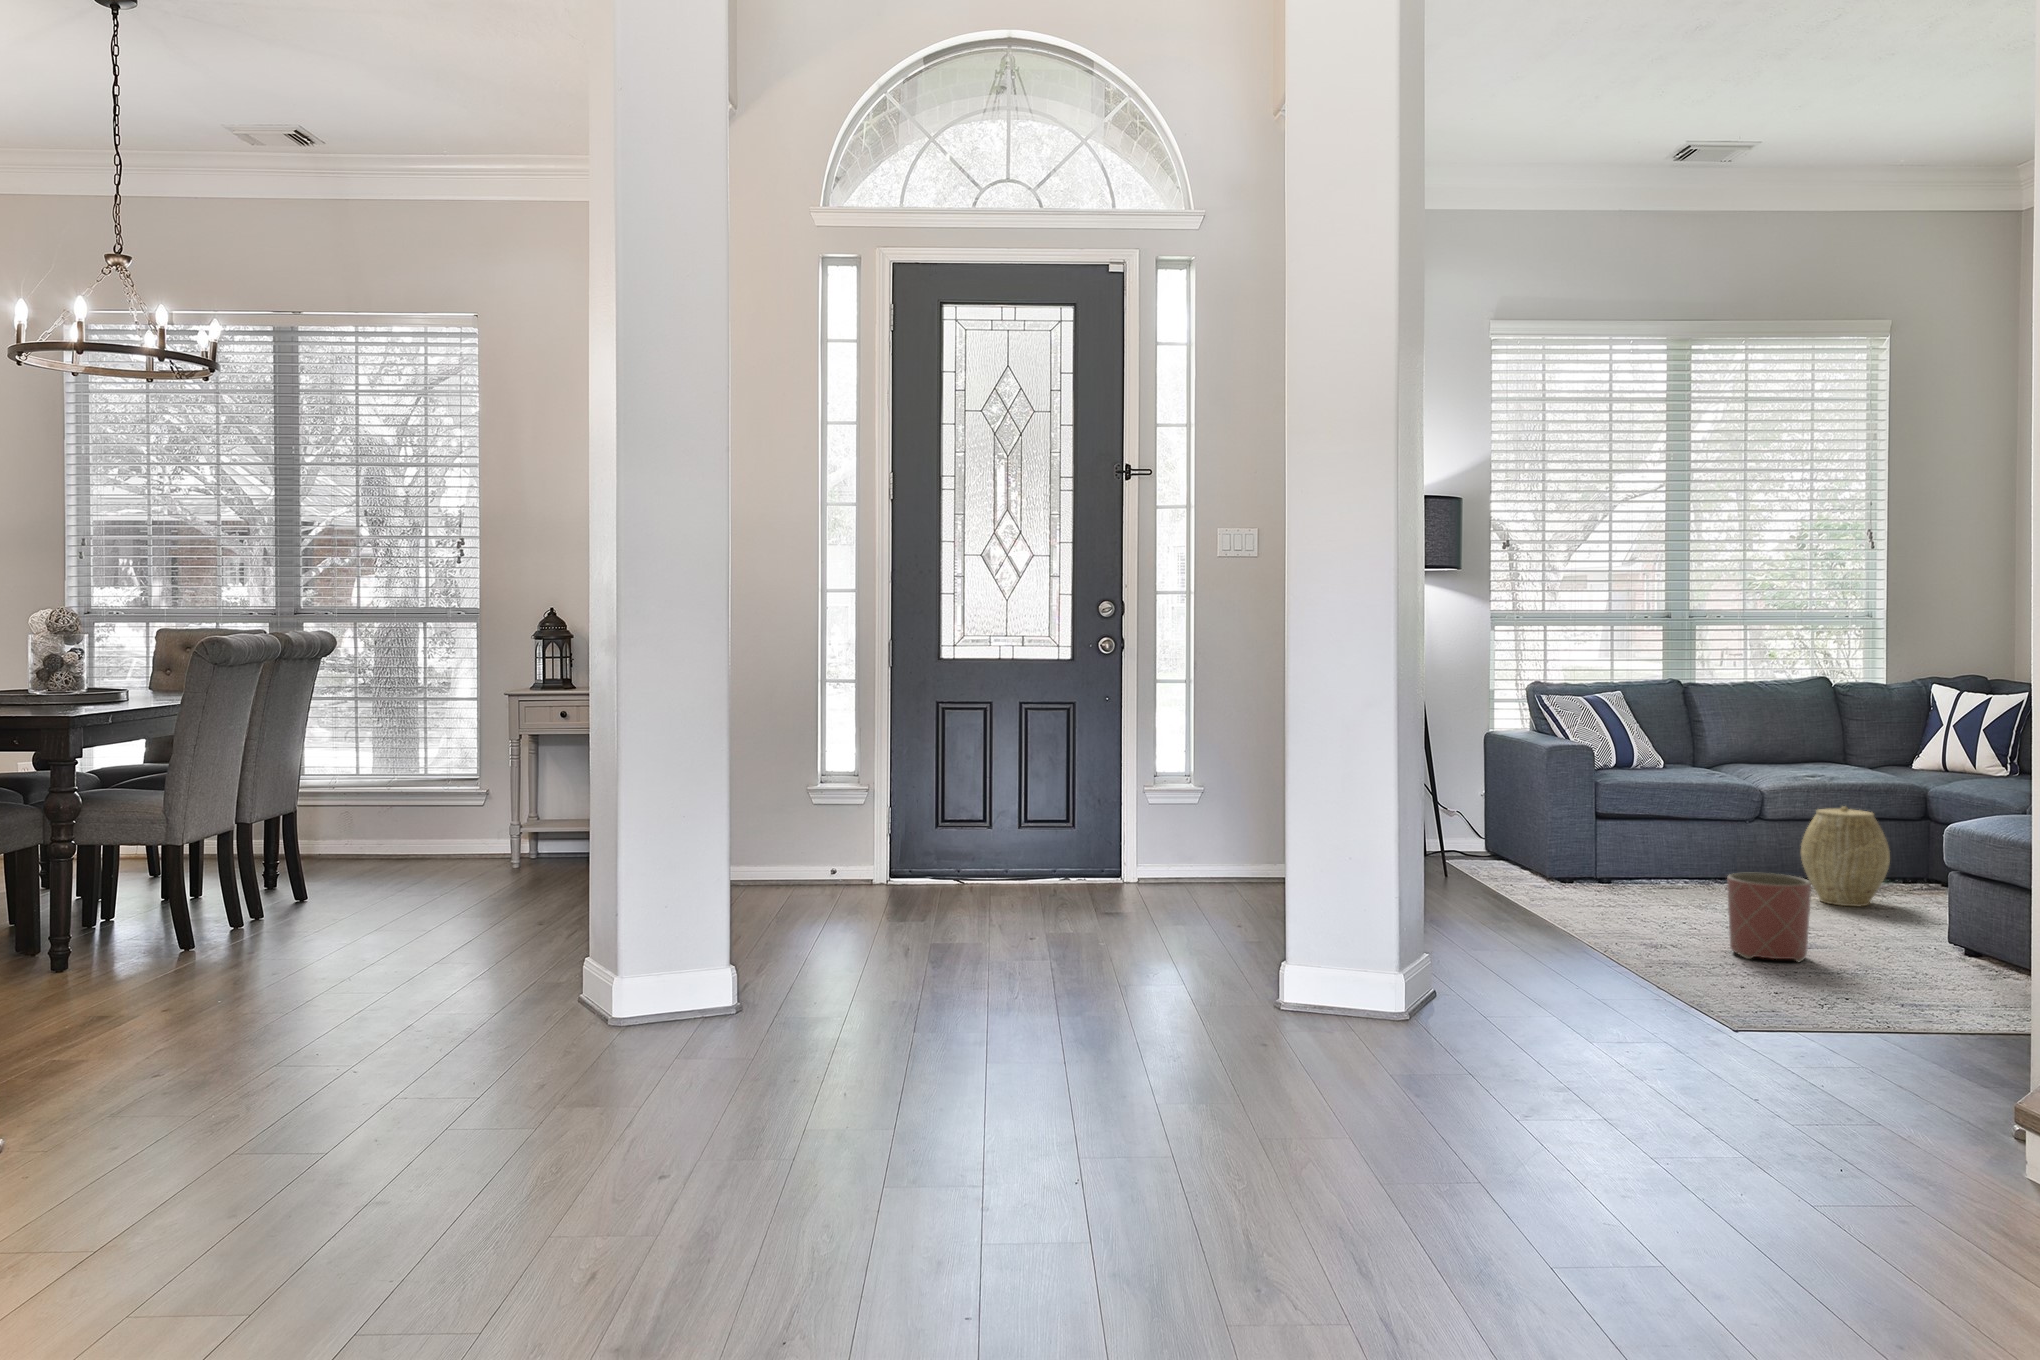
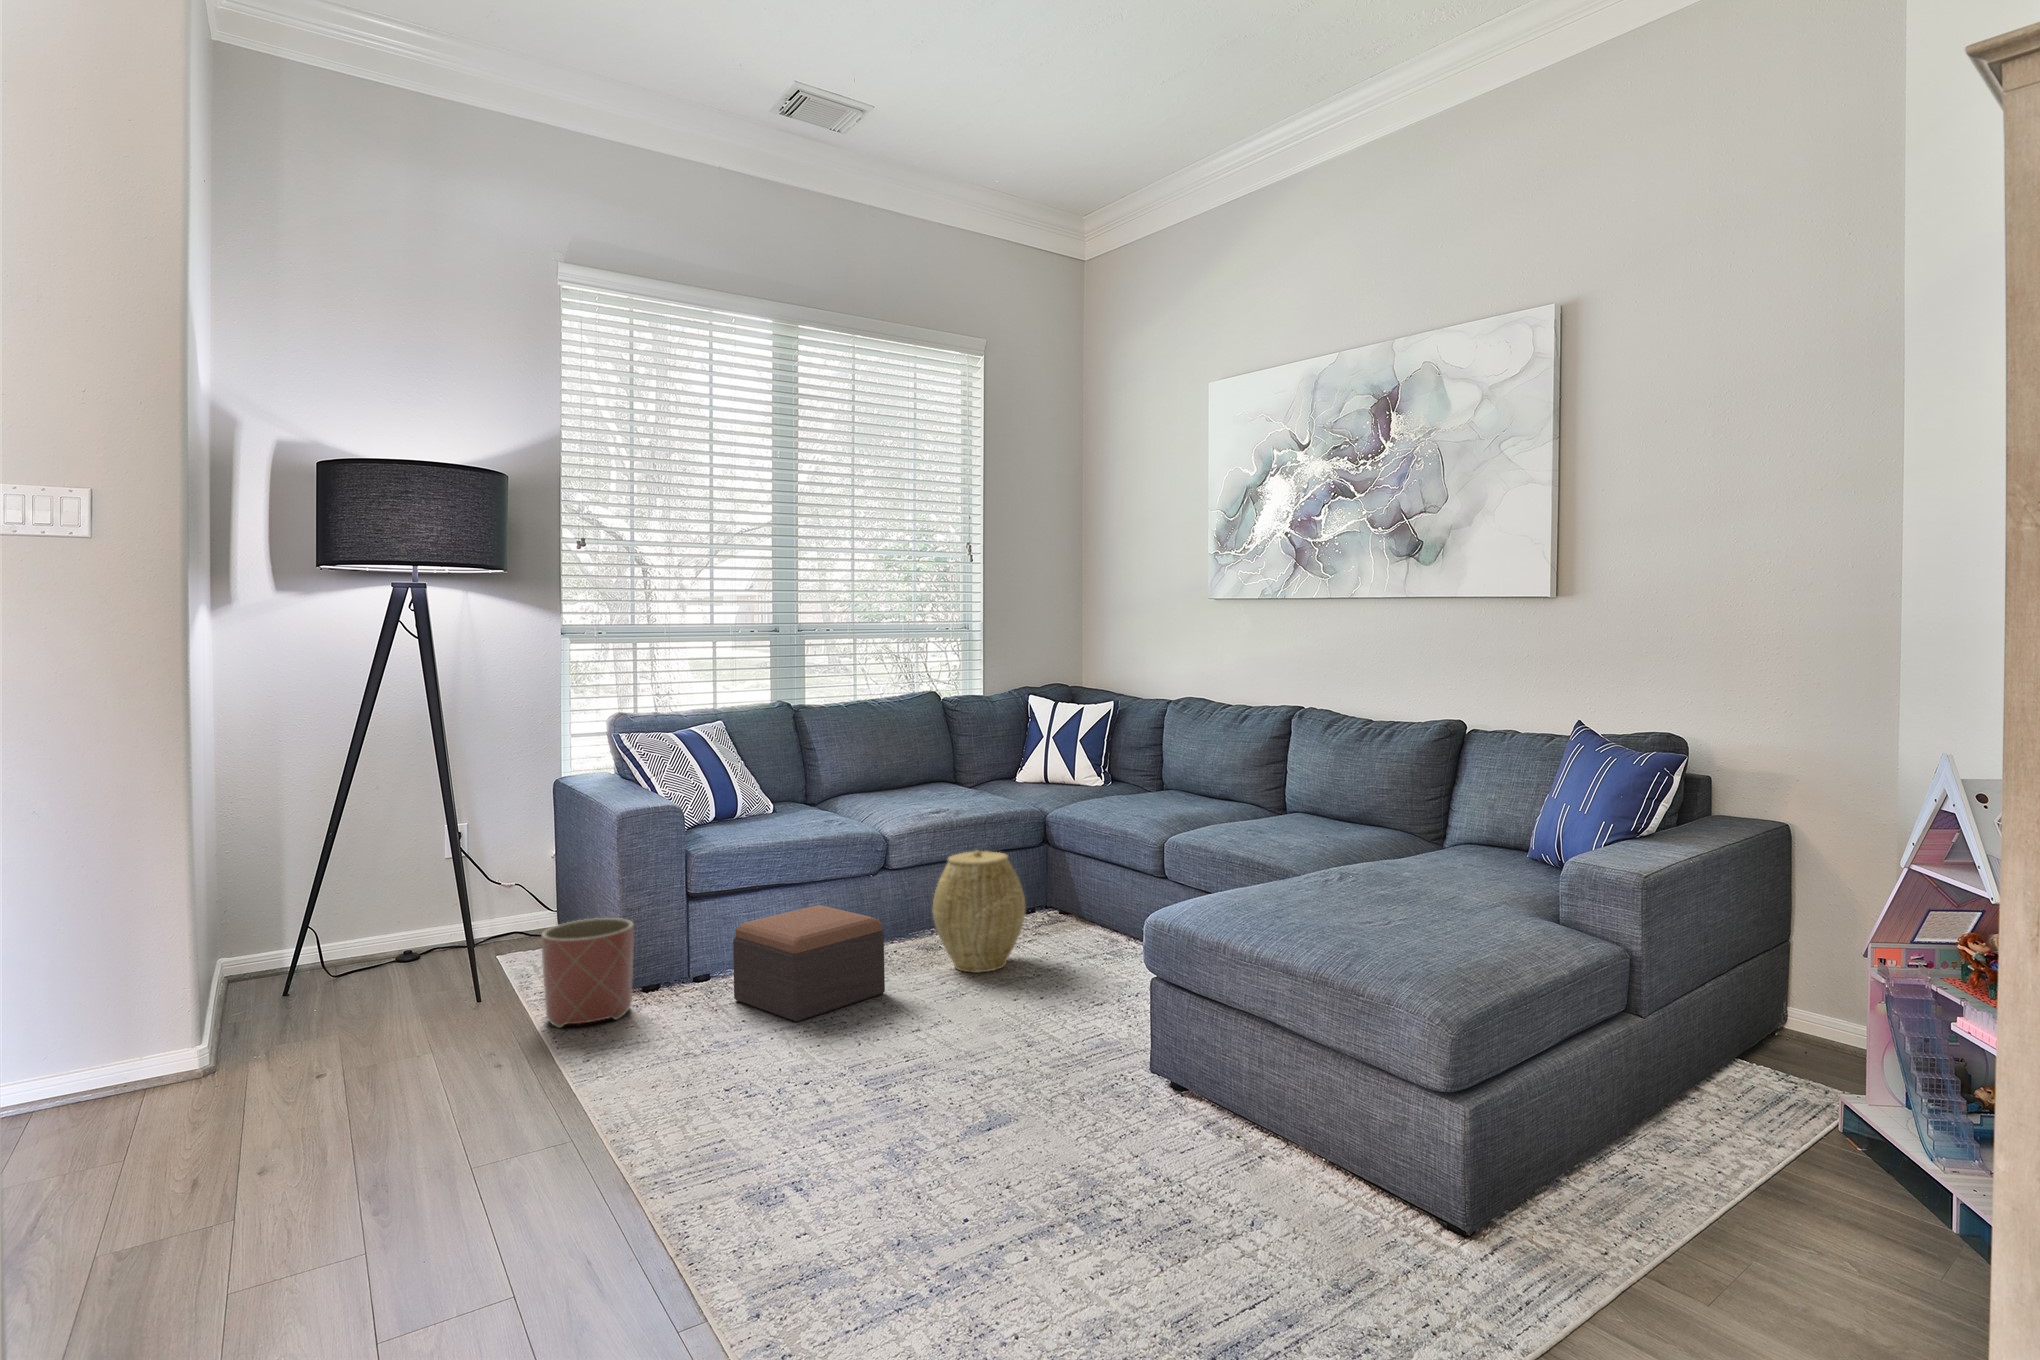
footstool: none [1632,834,1754,907] -> present [733,905,885,1022]
planter: present [1727,873,1811,962] -> present [541,918,634,1028]

